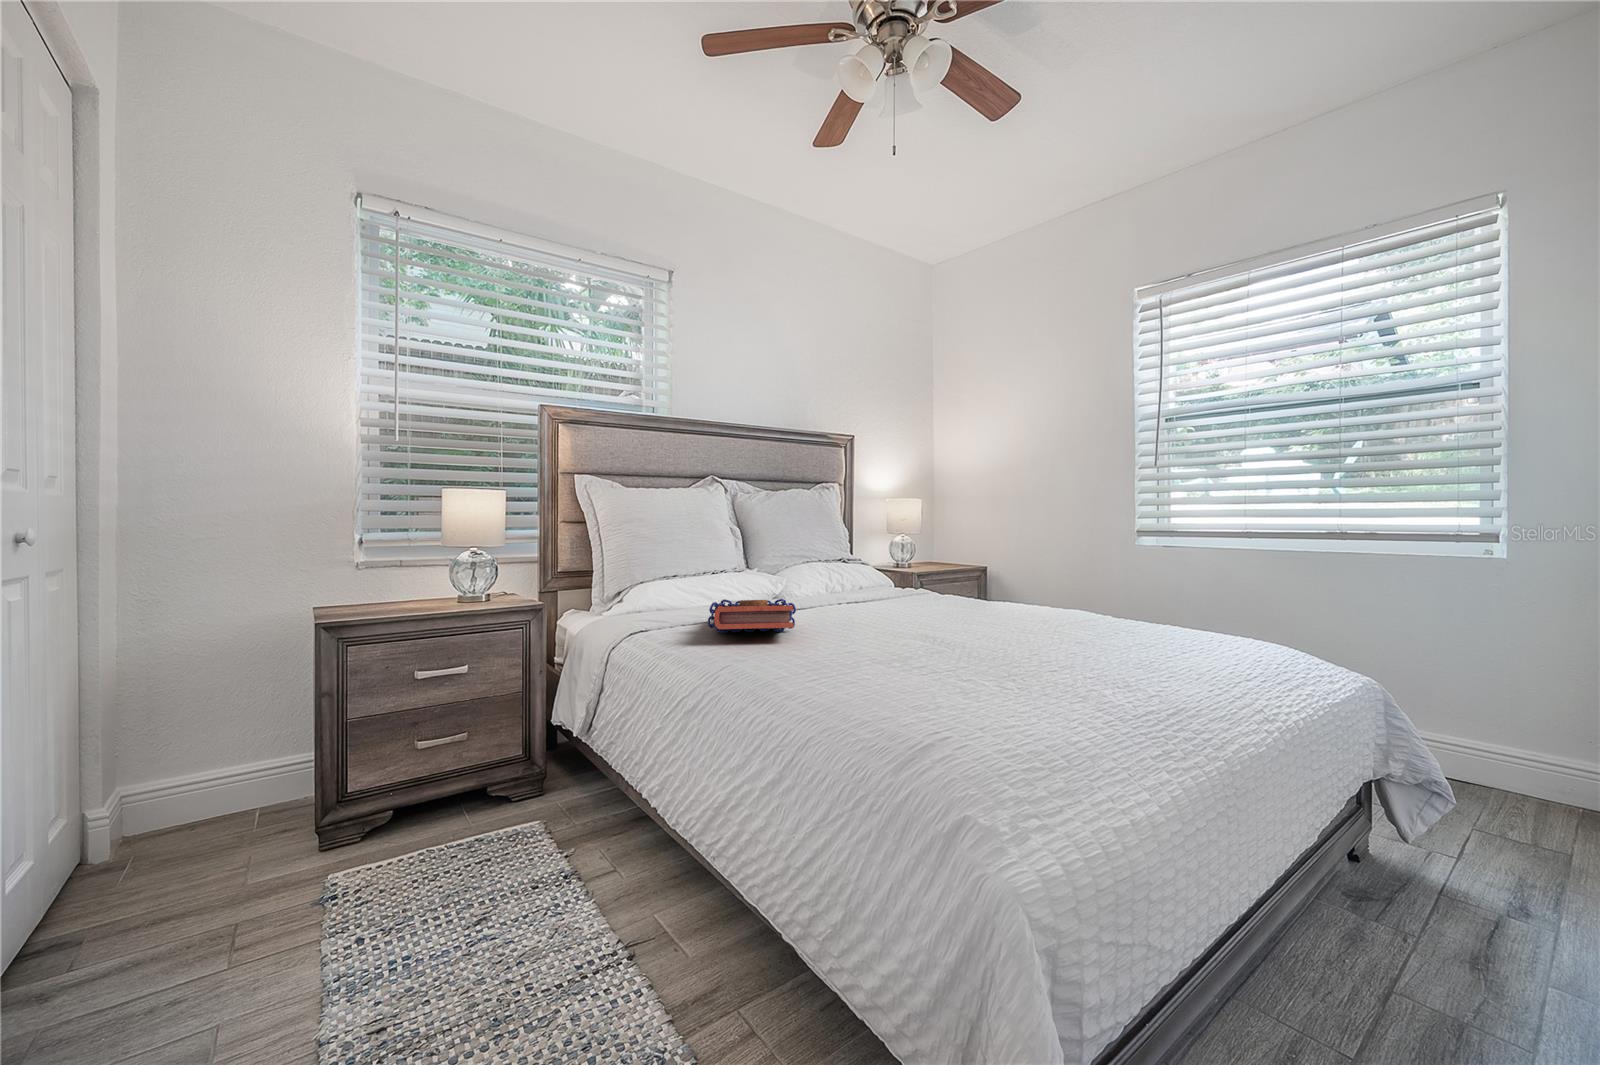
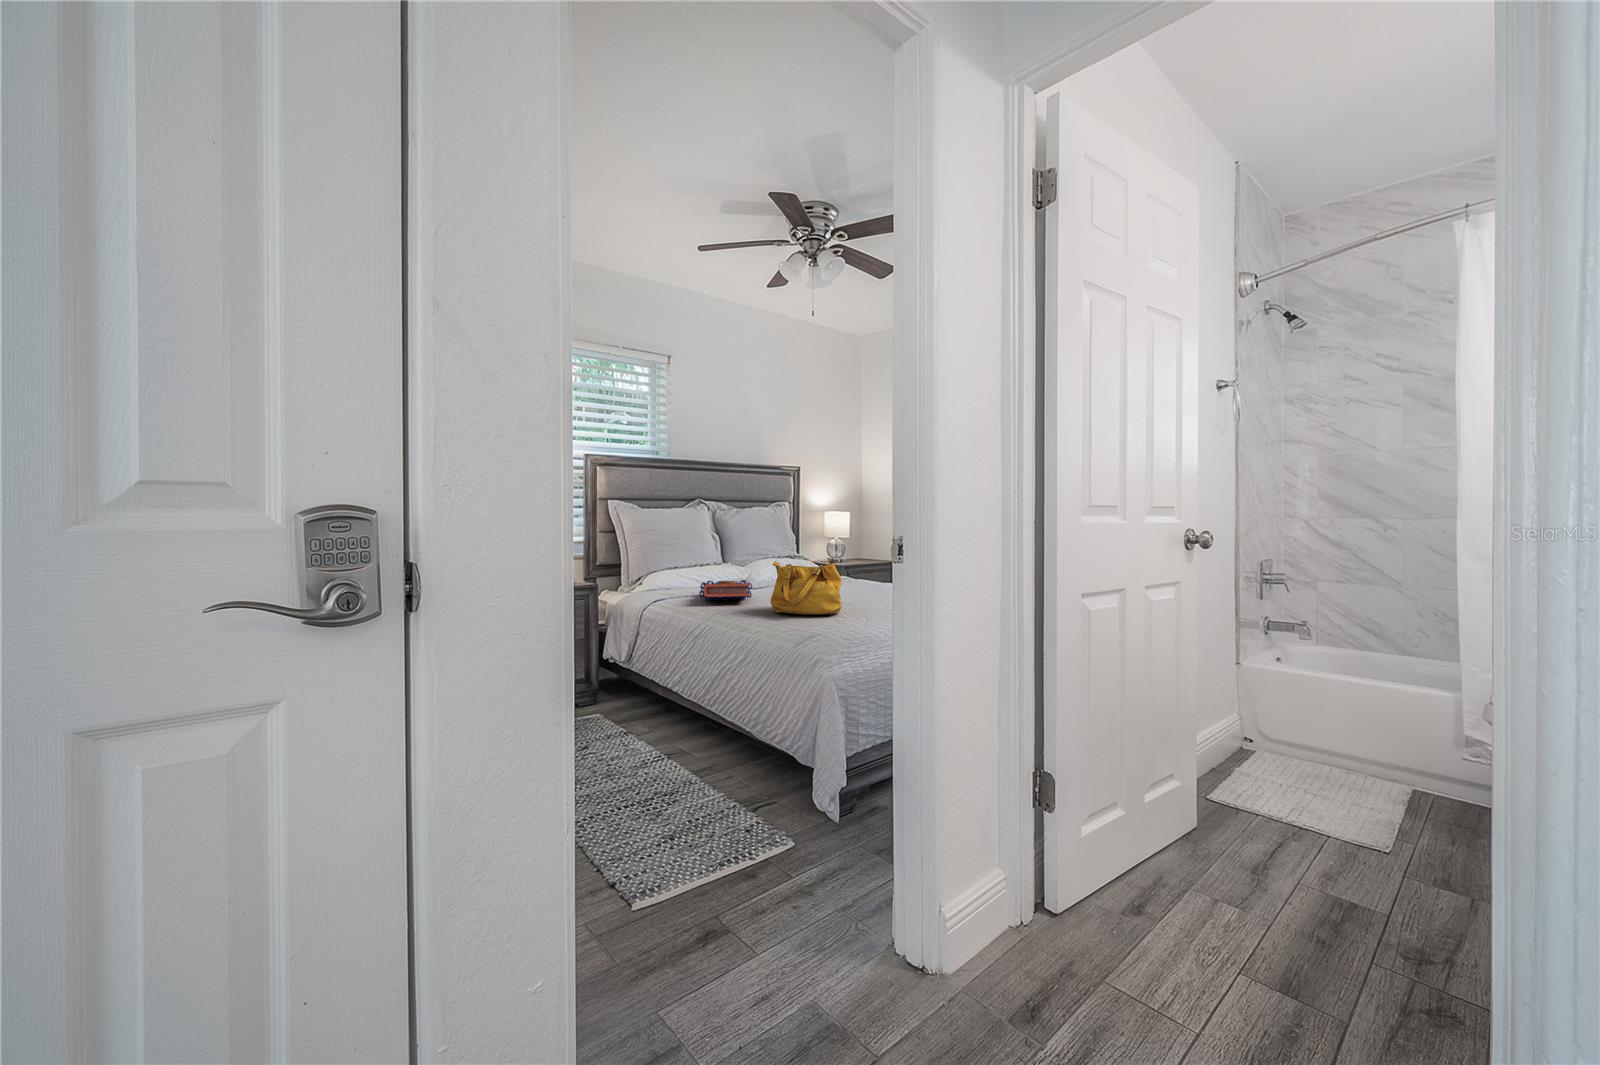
handbag: none [833,562,966,668] -> present [771,558,842,615]

